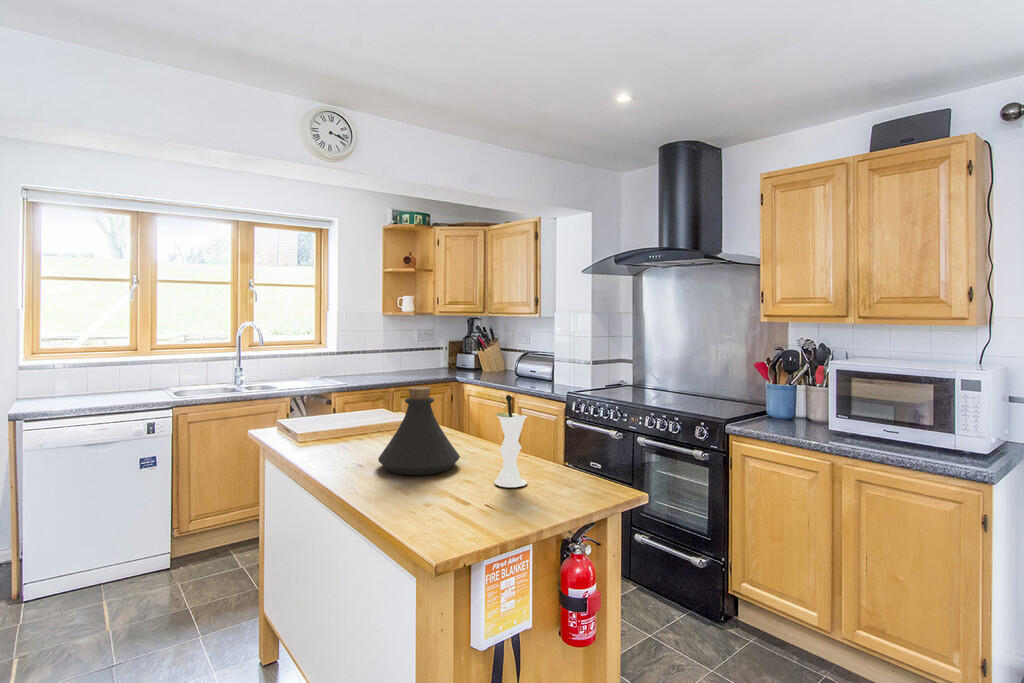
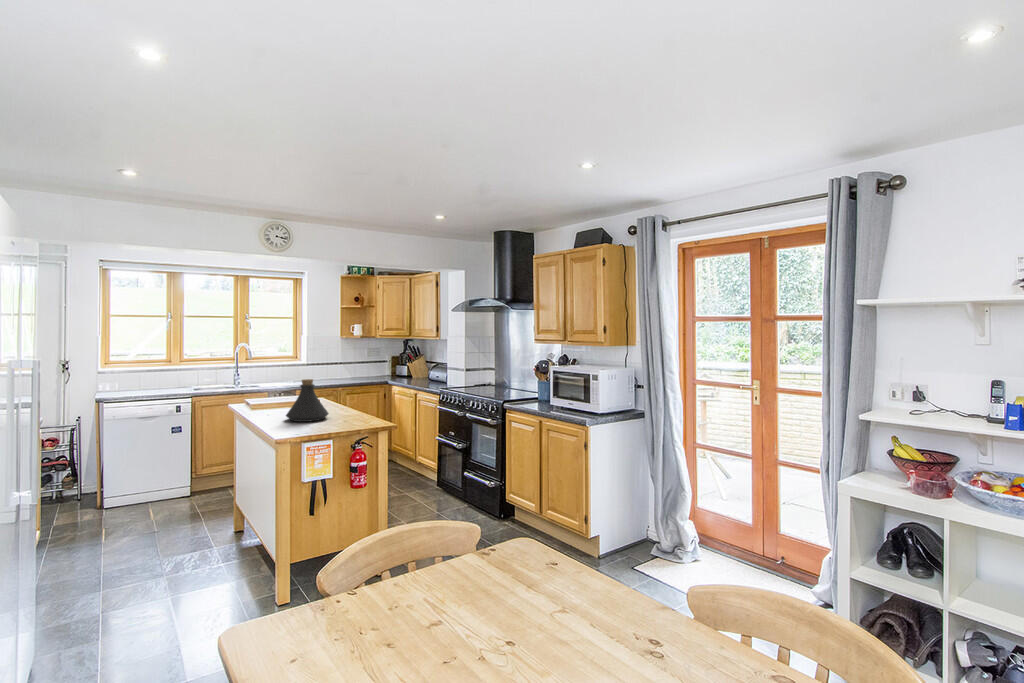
vase: present [494,395,528,487] -> none [336,382,353,425]

